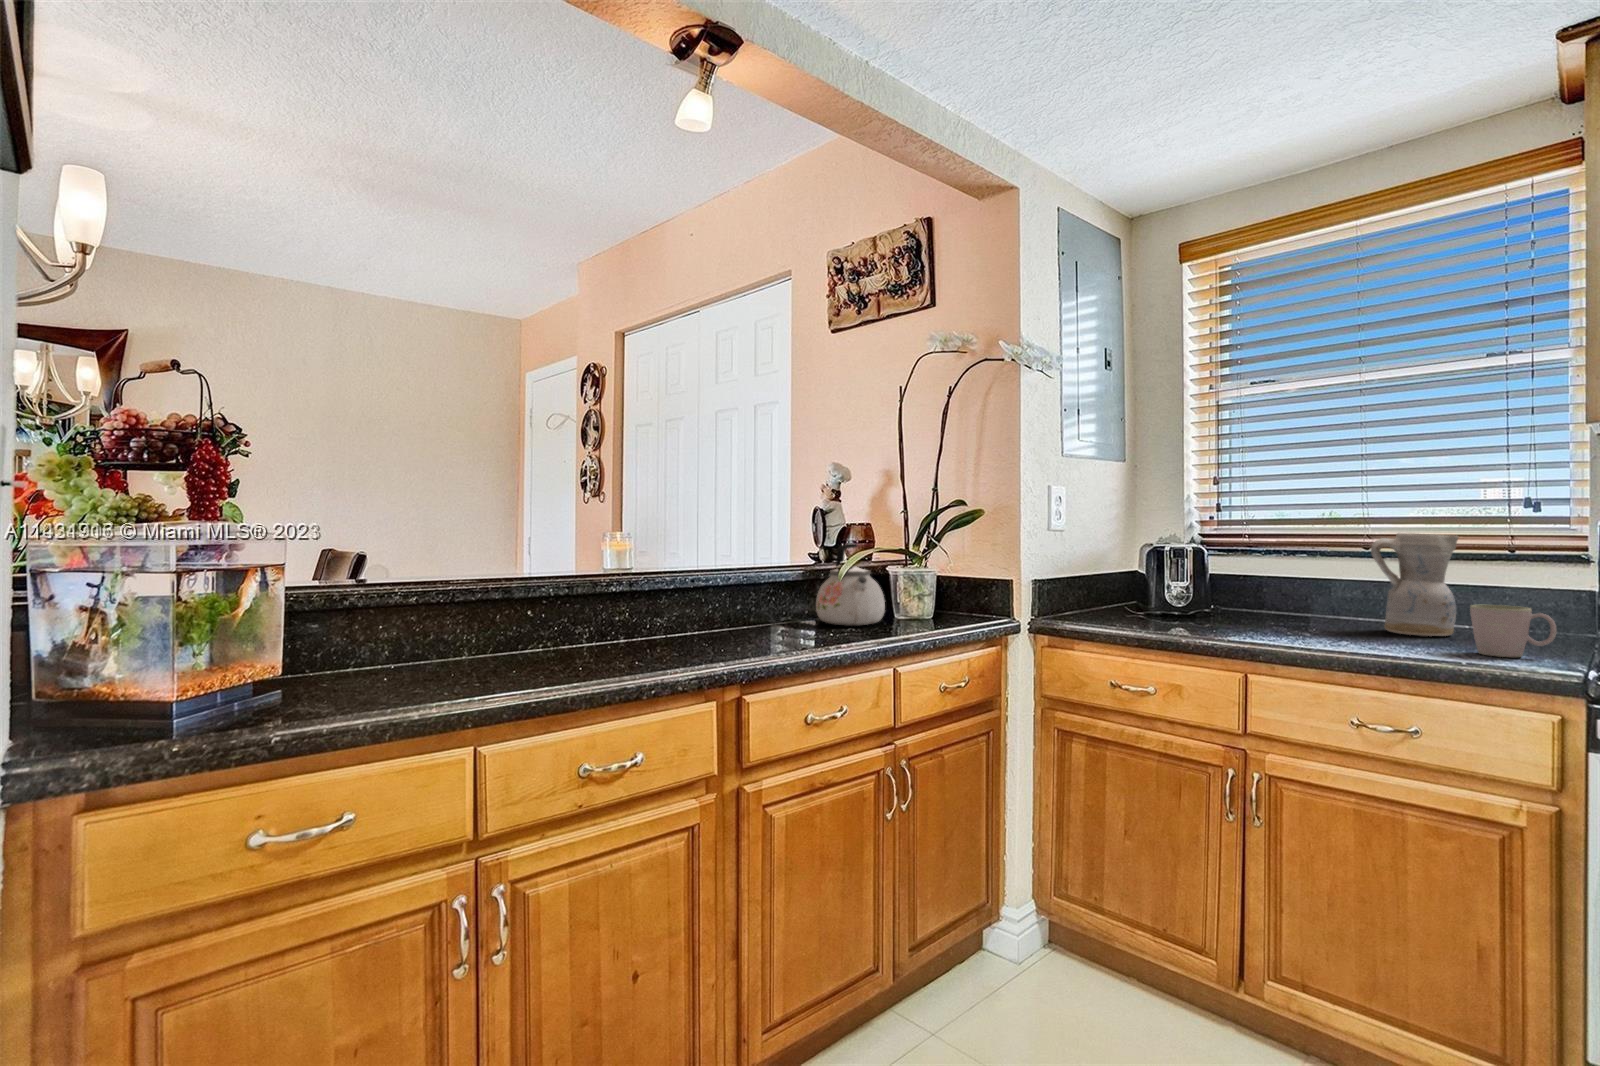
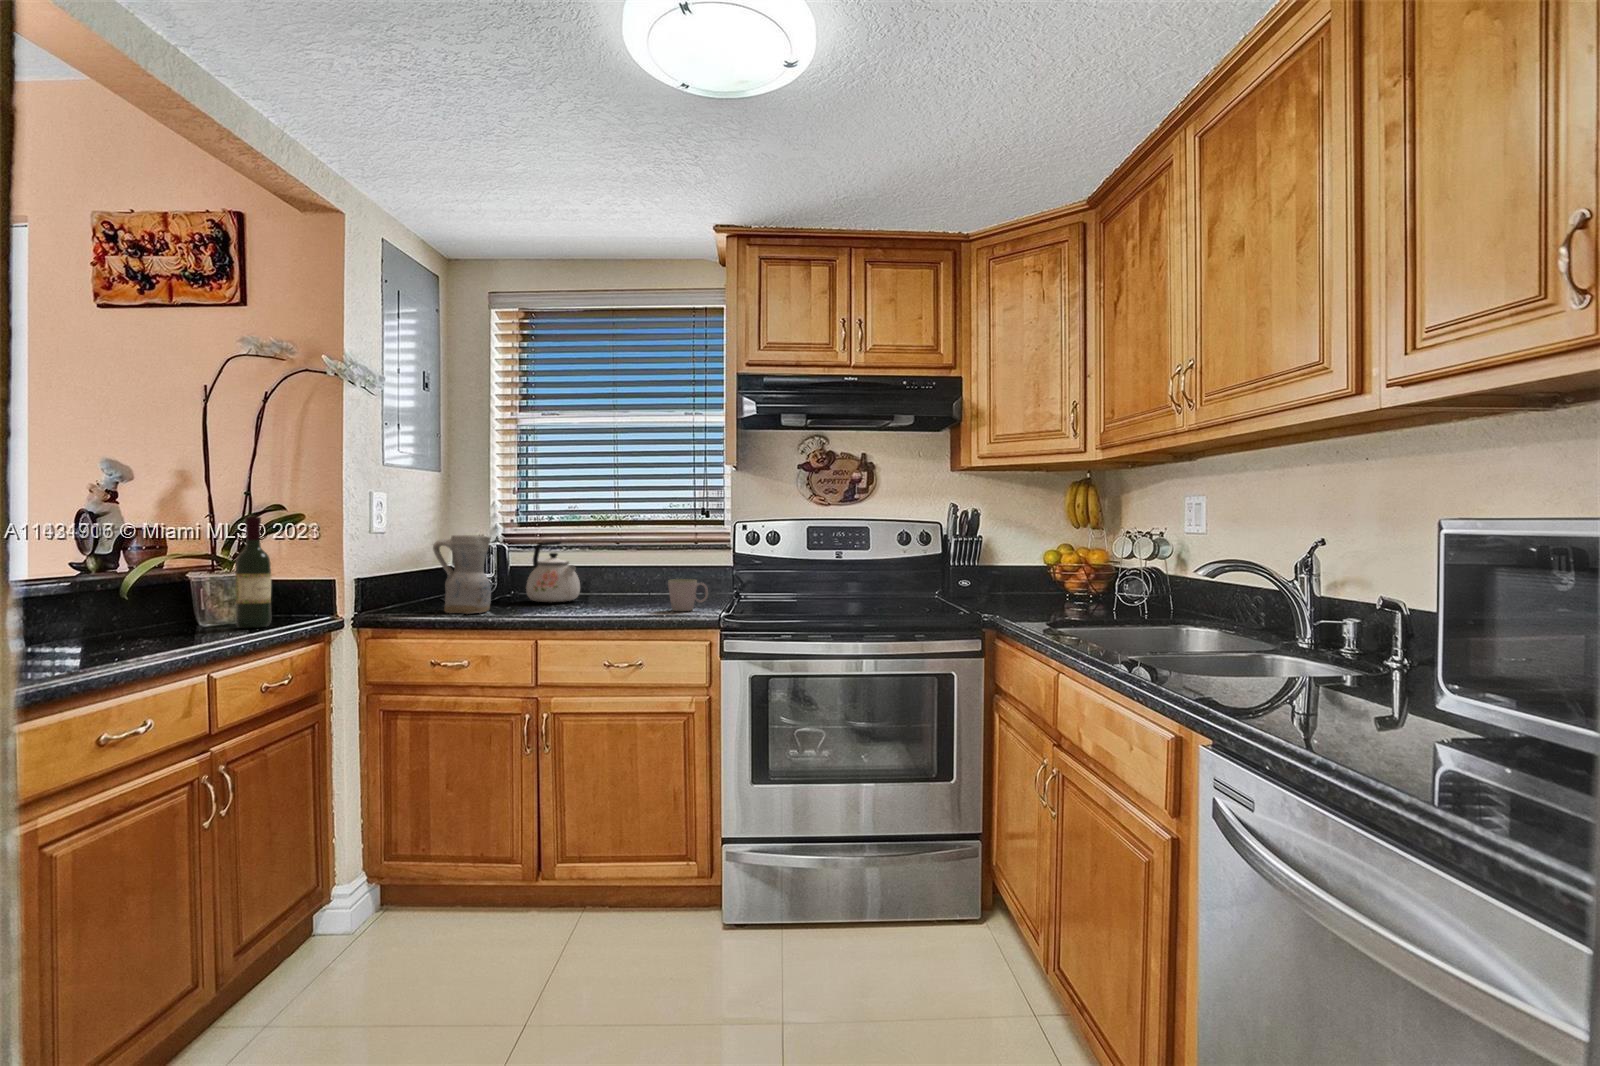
wine bottle: none [922,513,952,625] -> present [235,517,271,628]
ceramic pitcher: present [1371,533,1458,636] -> present [433,535,491,614]
kettle: present [816,544,885,626] -> present [526,541,580,603]

